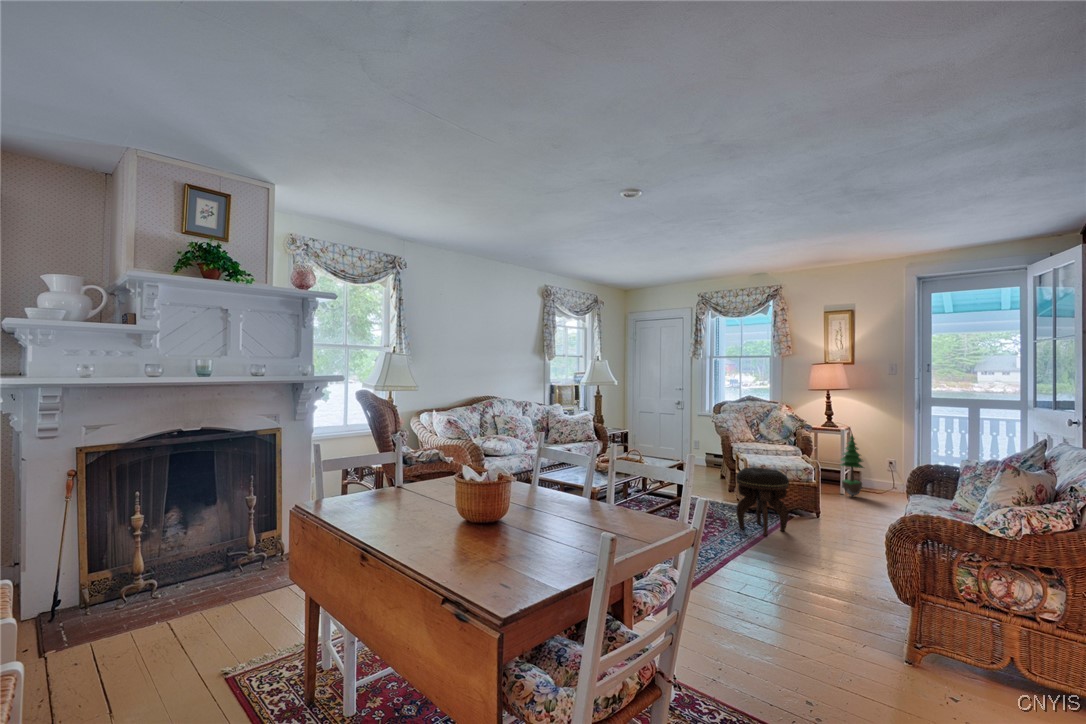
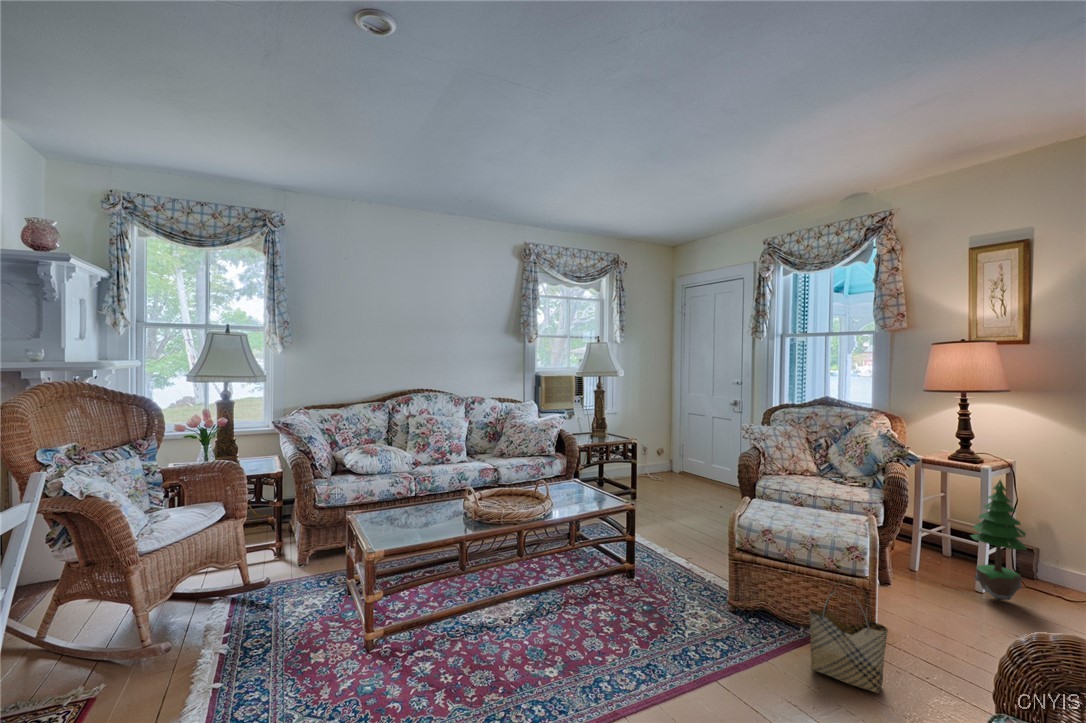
footstool: present [736,467,789,536] -> none [671,535,769,679]
woven basket: none [801,481,838,530] -> present [808,580,888,693]

